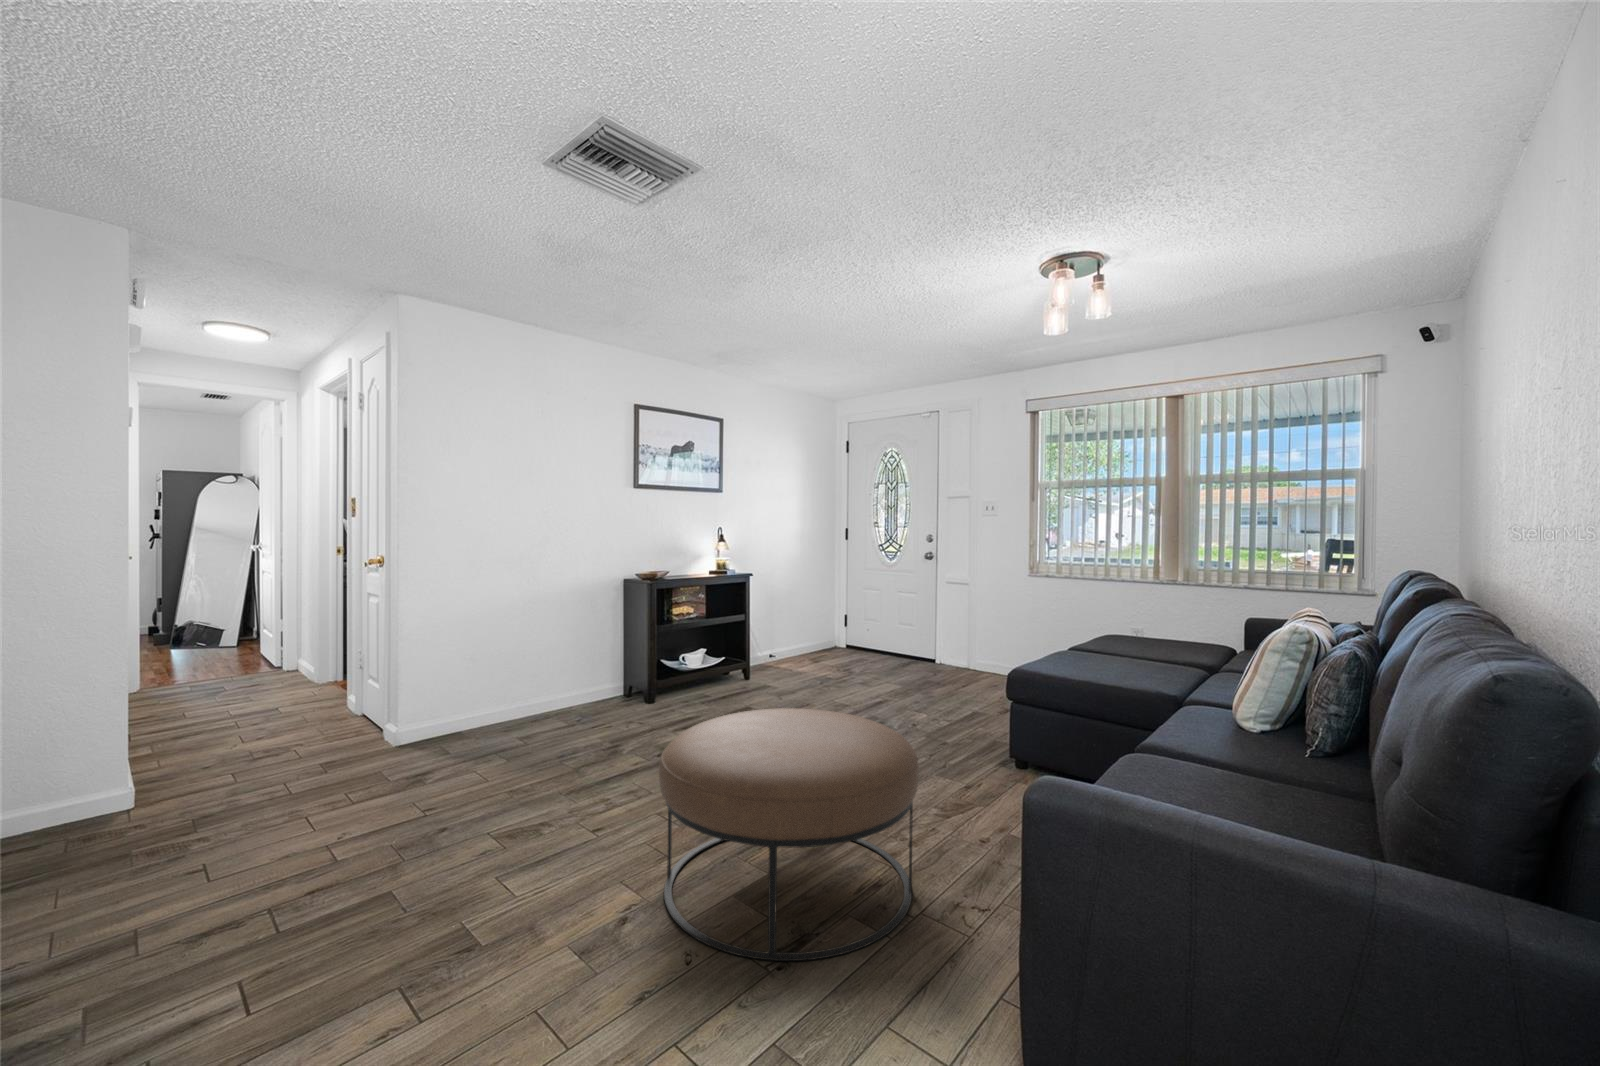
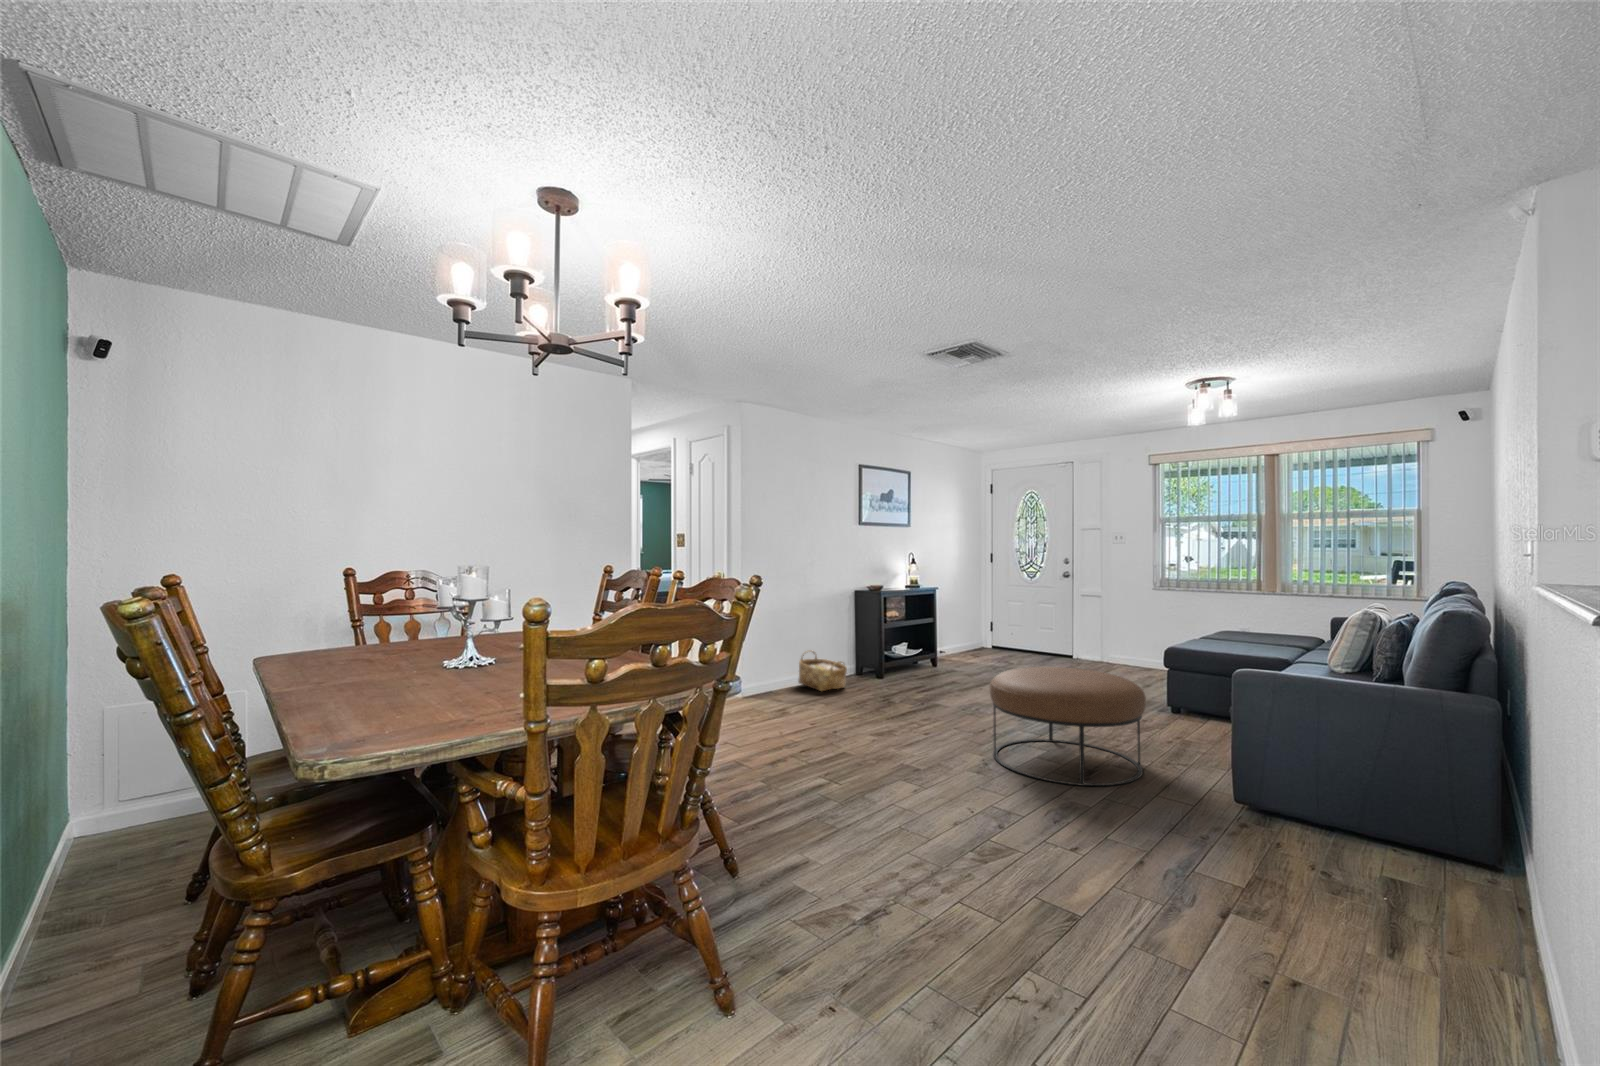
woven basket: none [510,665,581,728] -> present [798,651,847,691]

